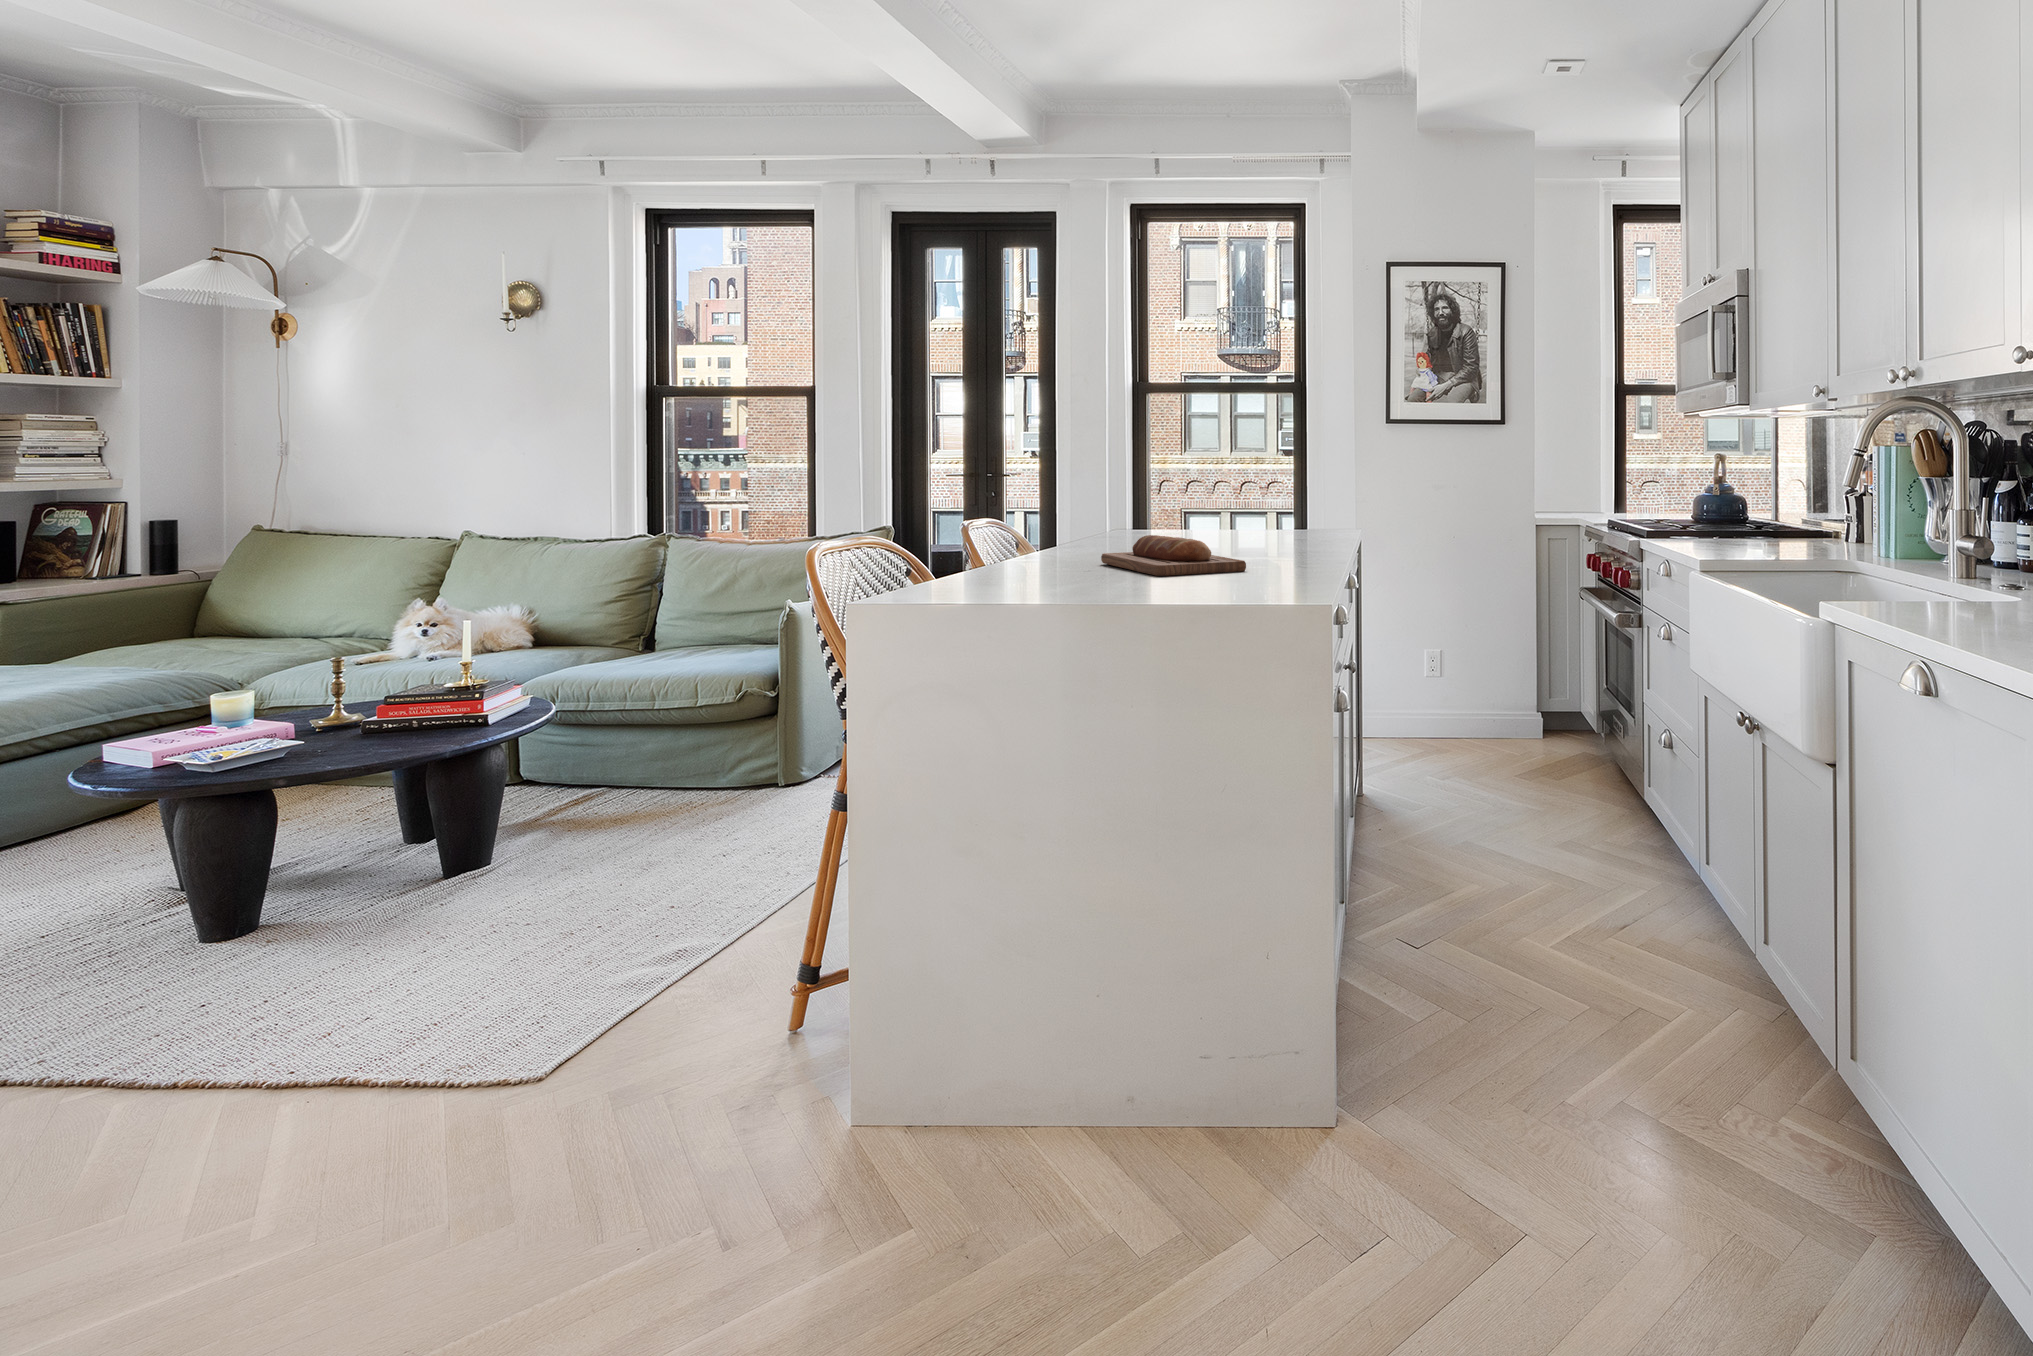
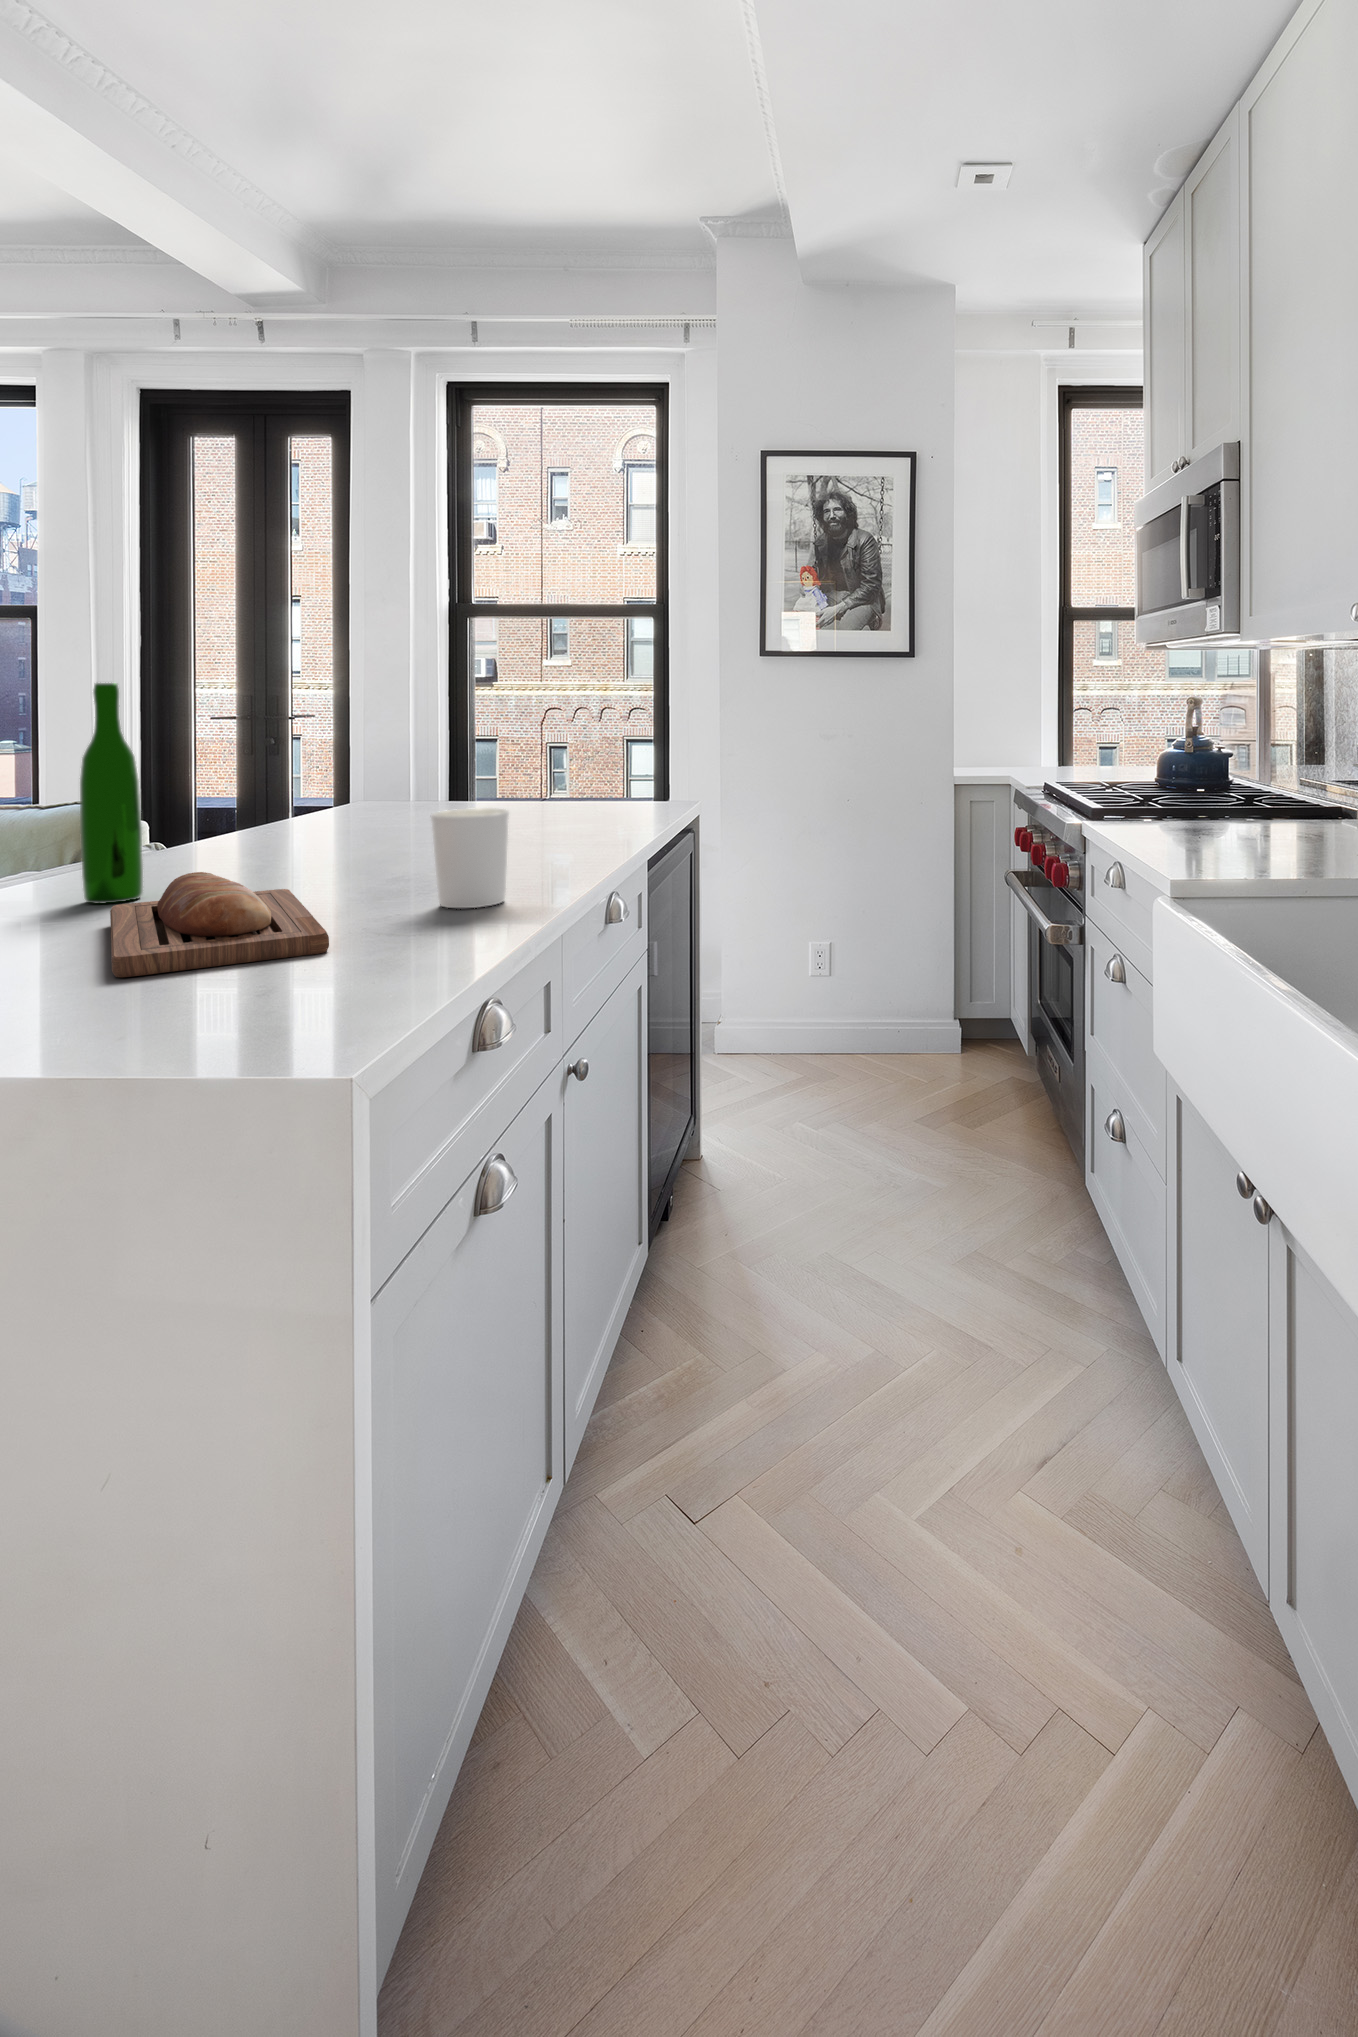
wine bottle: none [1058,432,1088,558] -> present [80,683,143,904]
candle holder: none [1267,506,1310,560] -> present [431,808,509,908]

